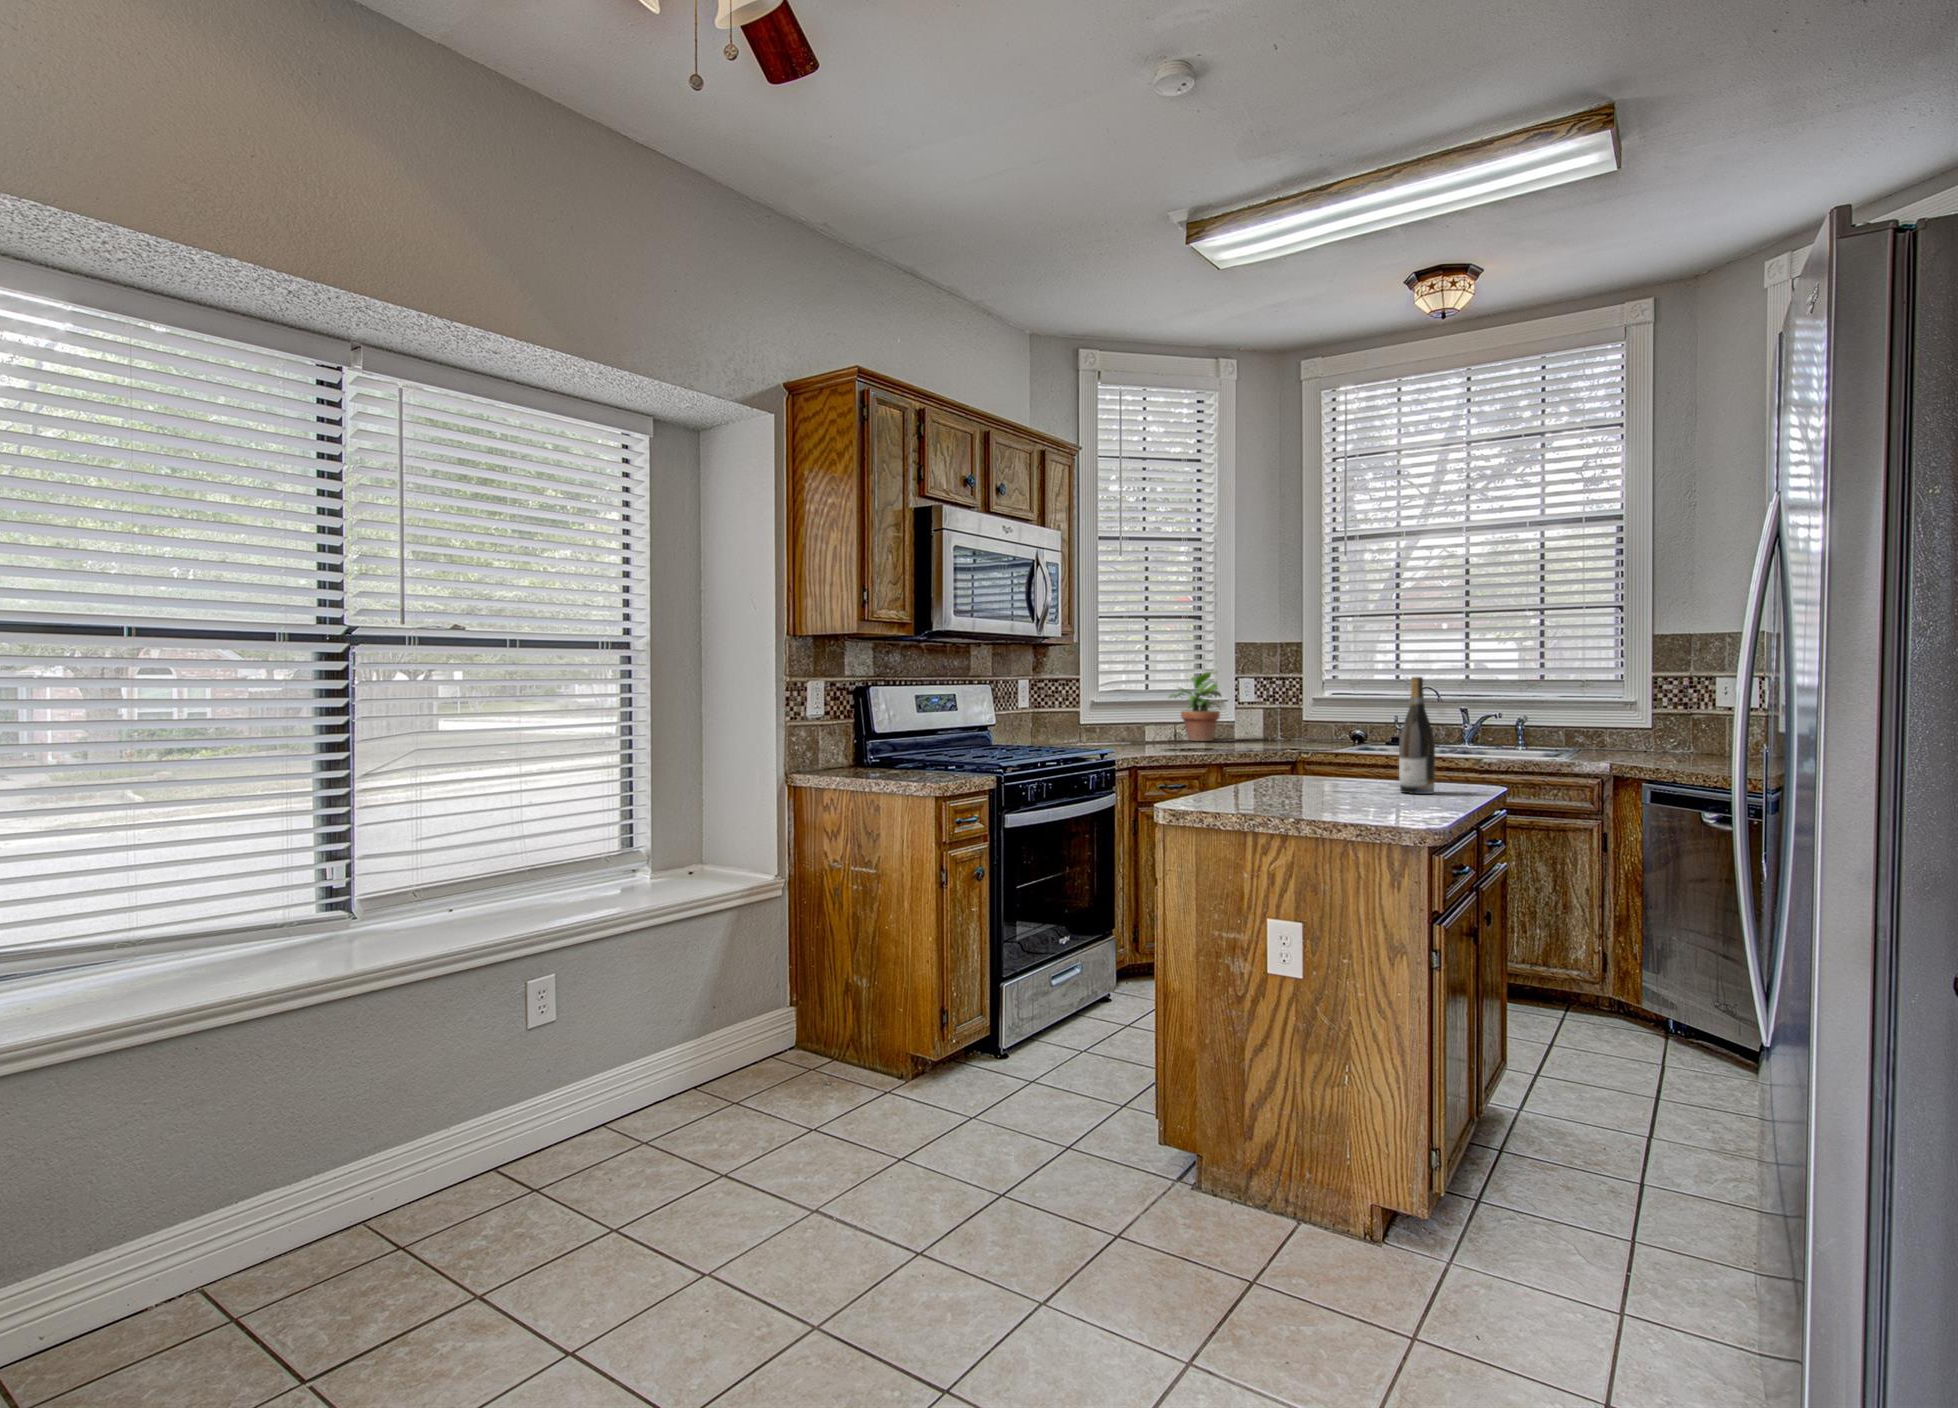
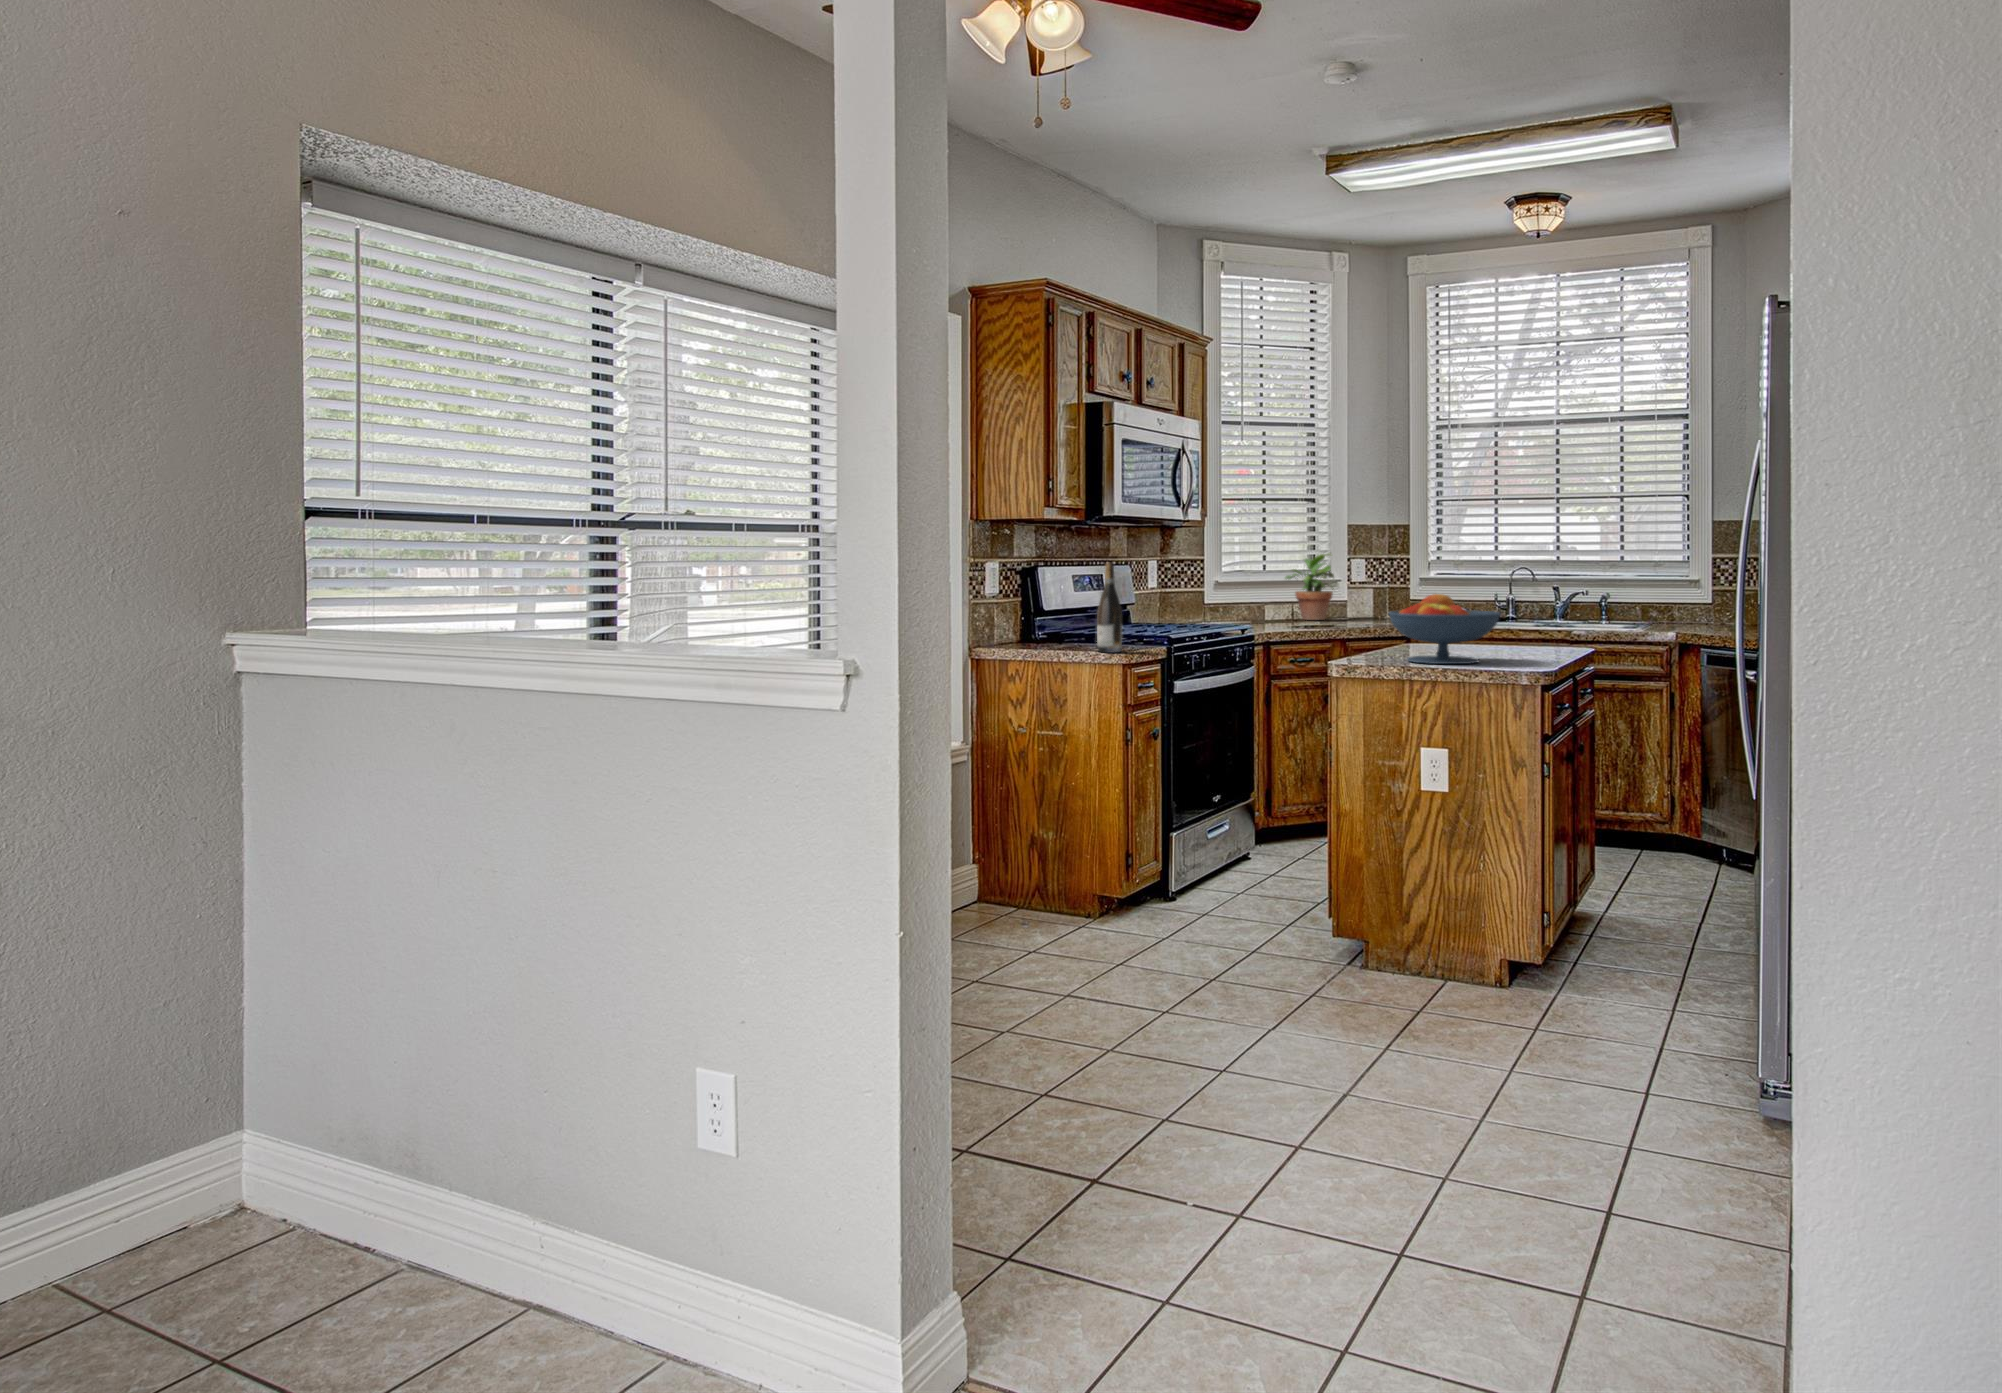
wine bottle: present [1399,677,1435,794] -> present [1097,563,1122,652]
fruit bowl: none [1231,718,1374,810] -> present [1388,594,1501,664]

